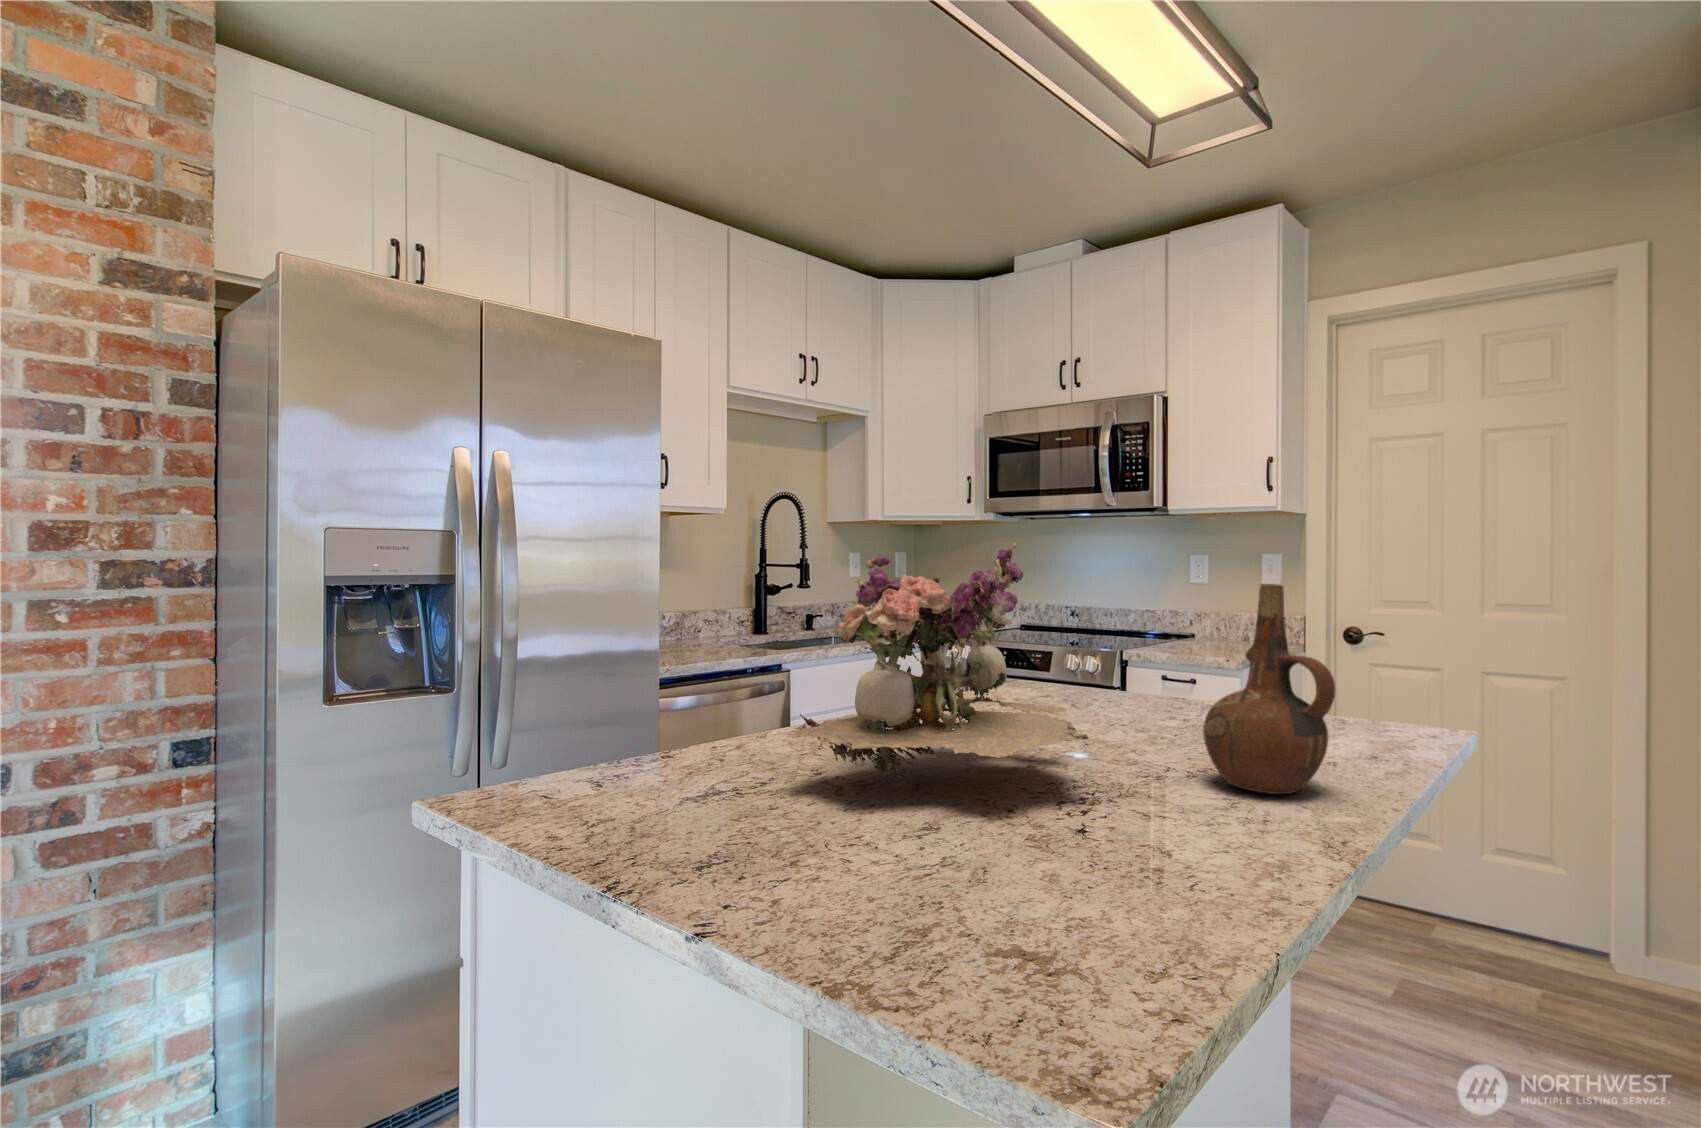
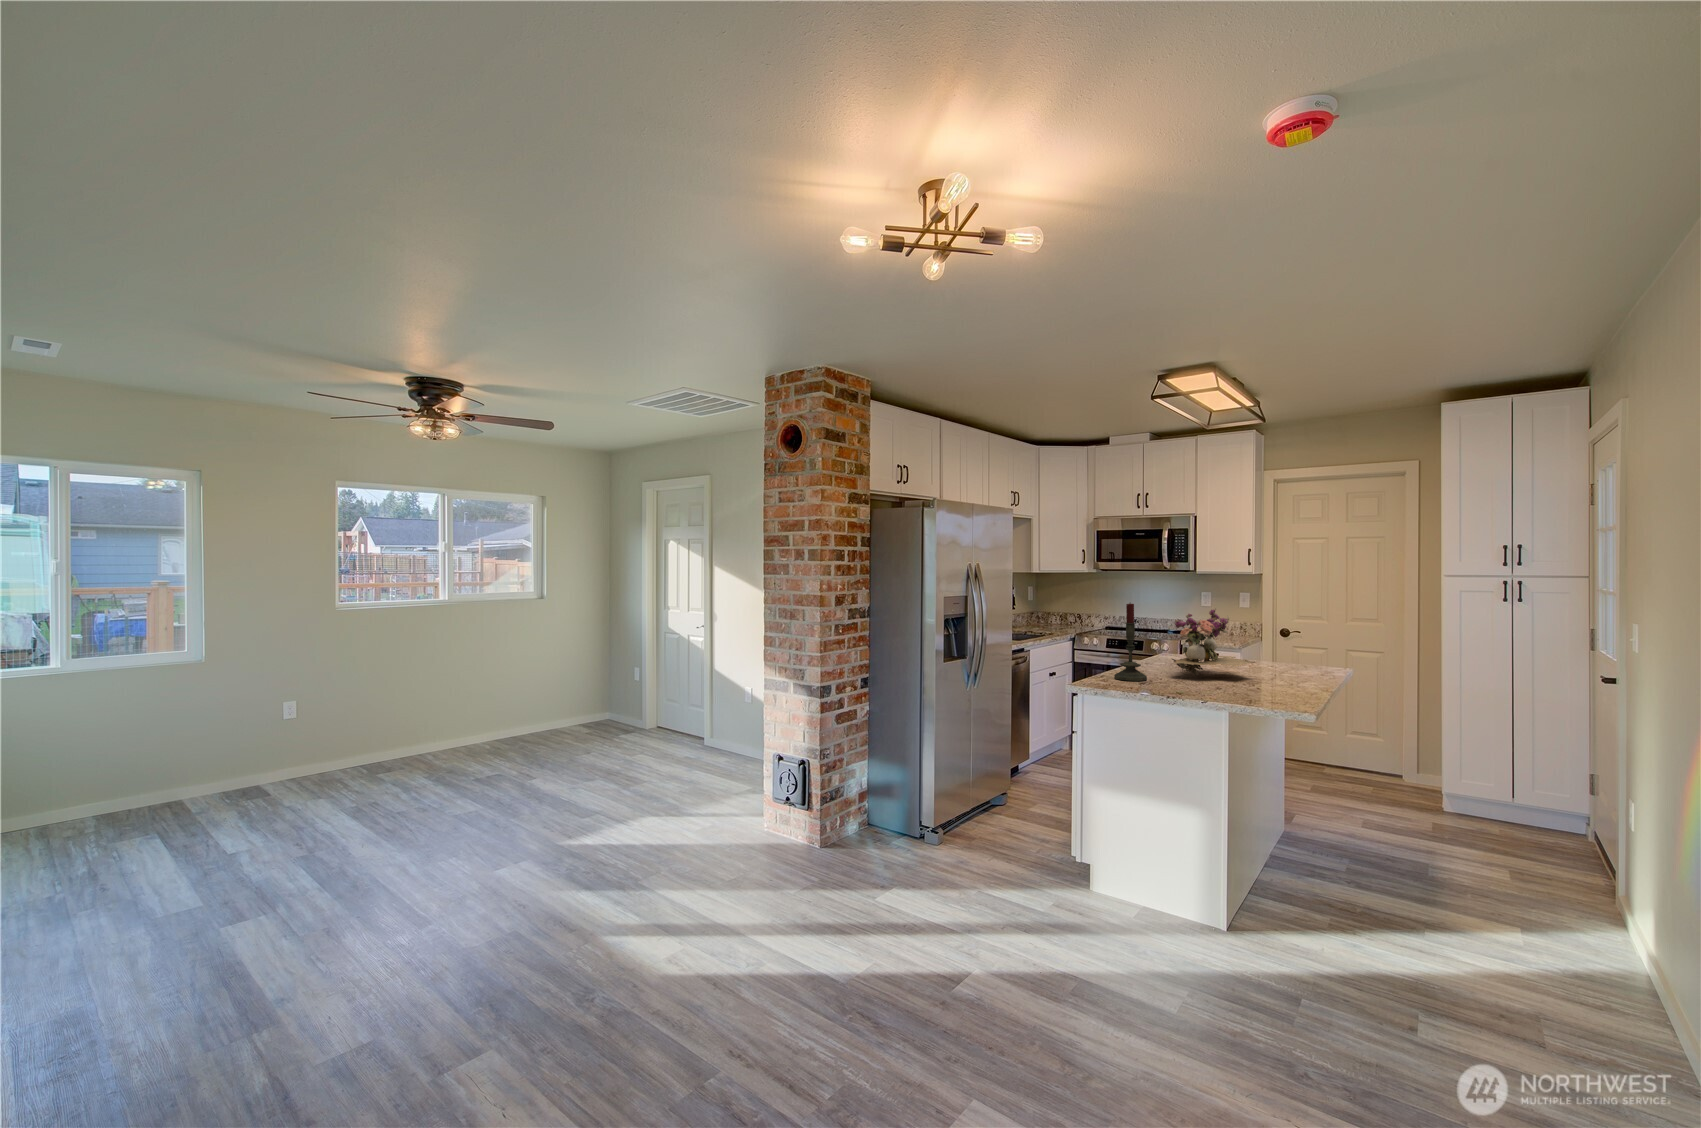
candle: none [571,505,687,807] -> present [1114,603,1147,681]
ceramic pitcher: present [1203,584,1335,794] -> none [1278,622,1316,677]

